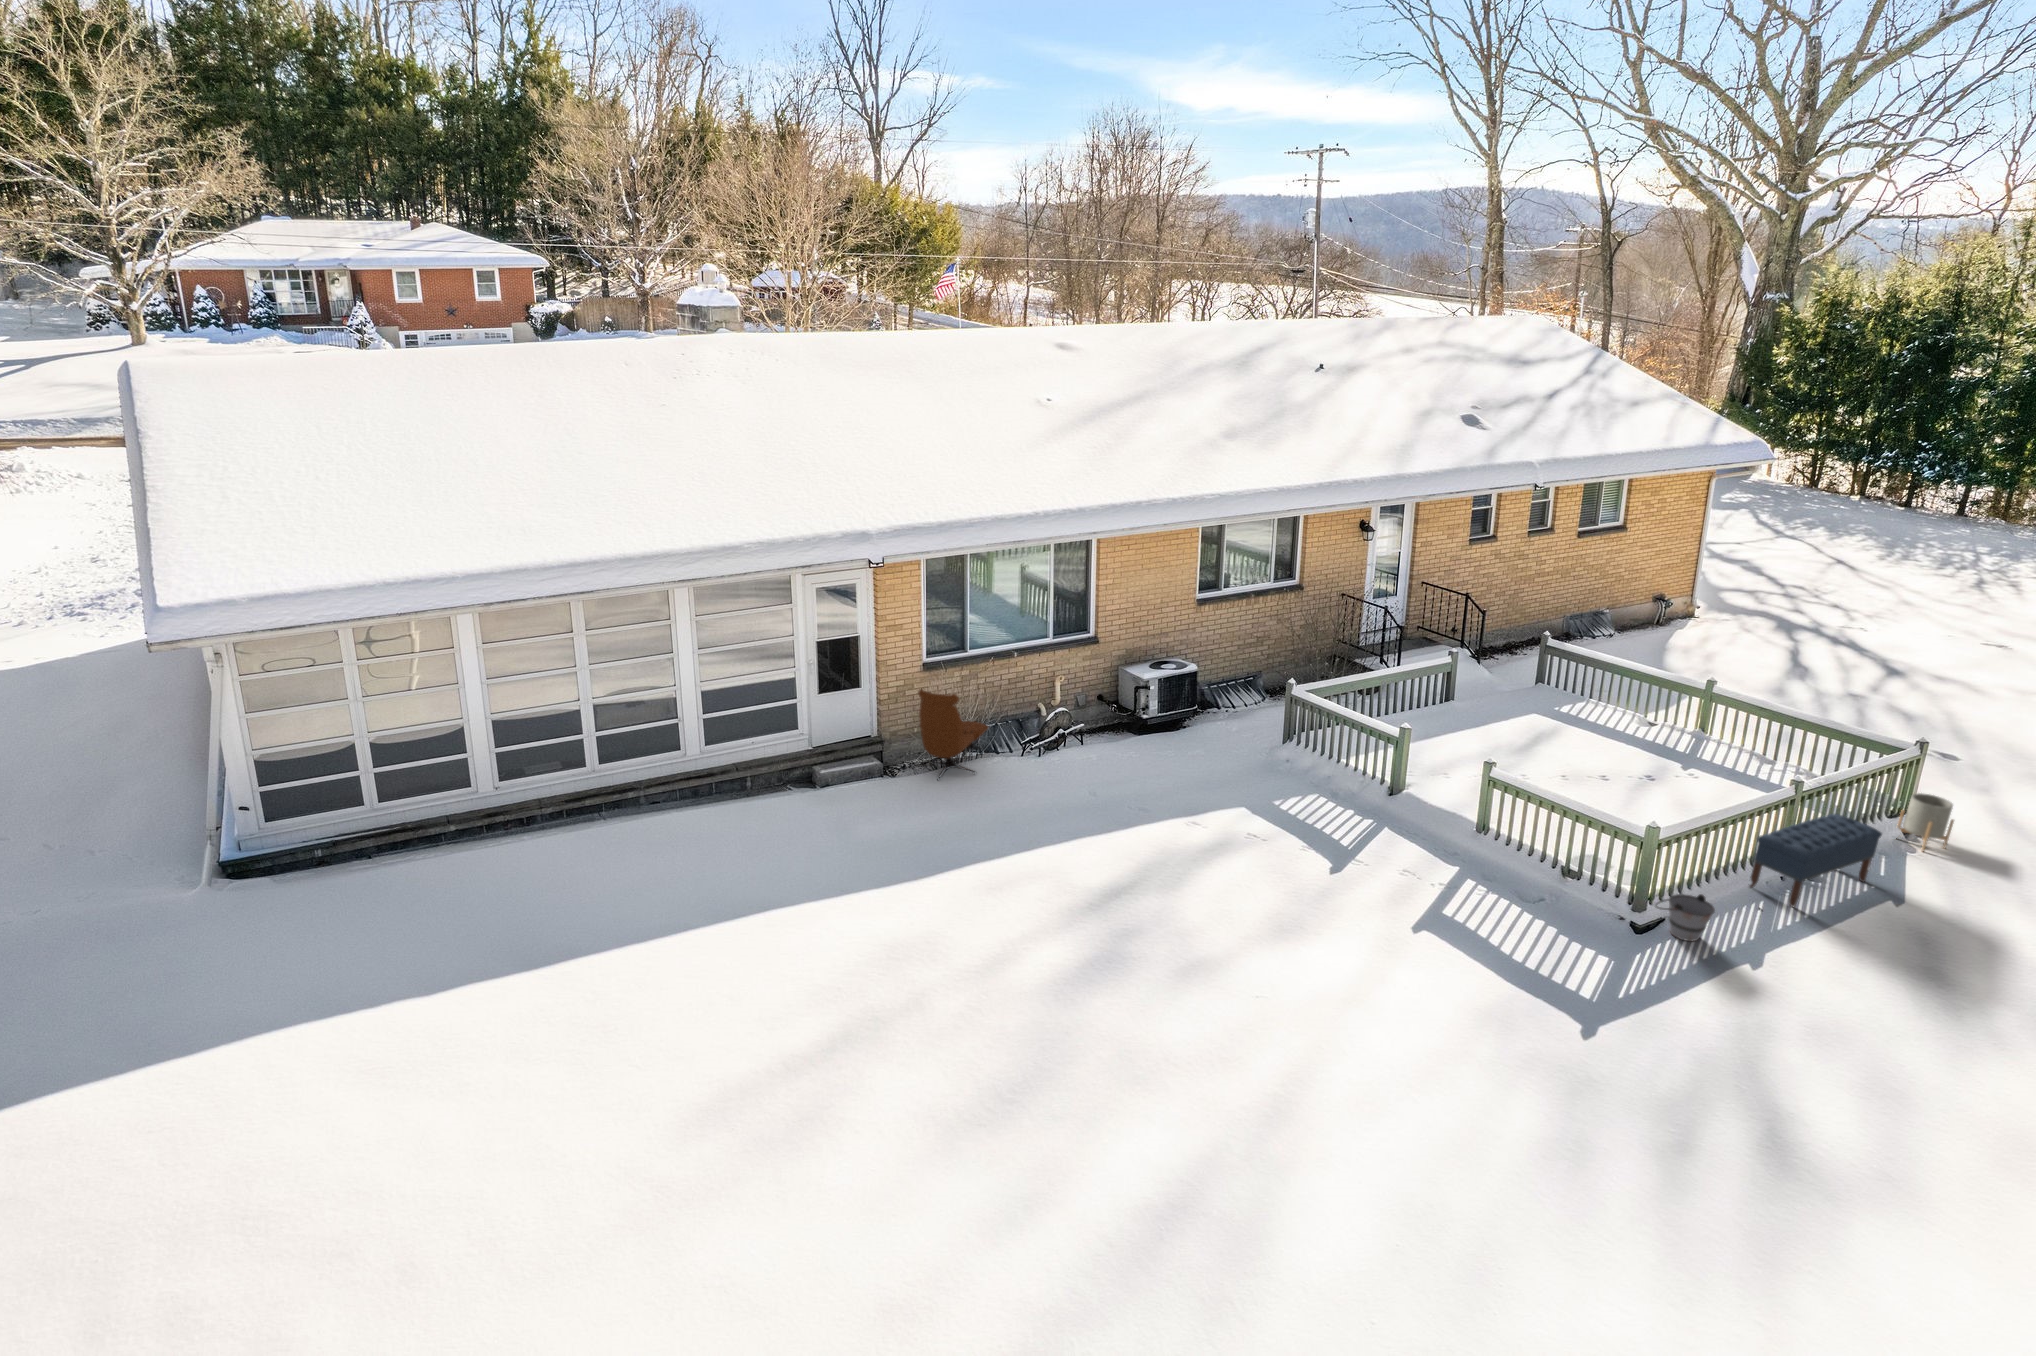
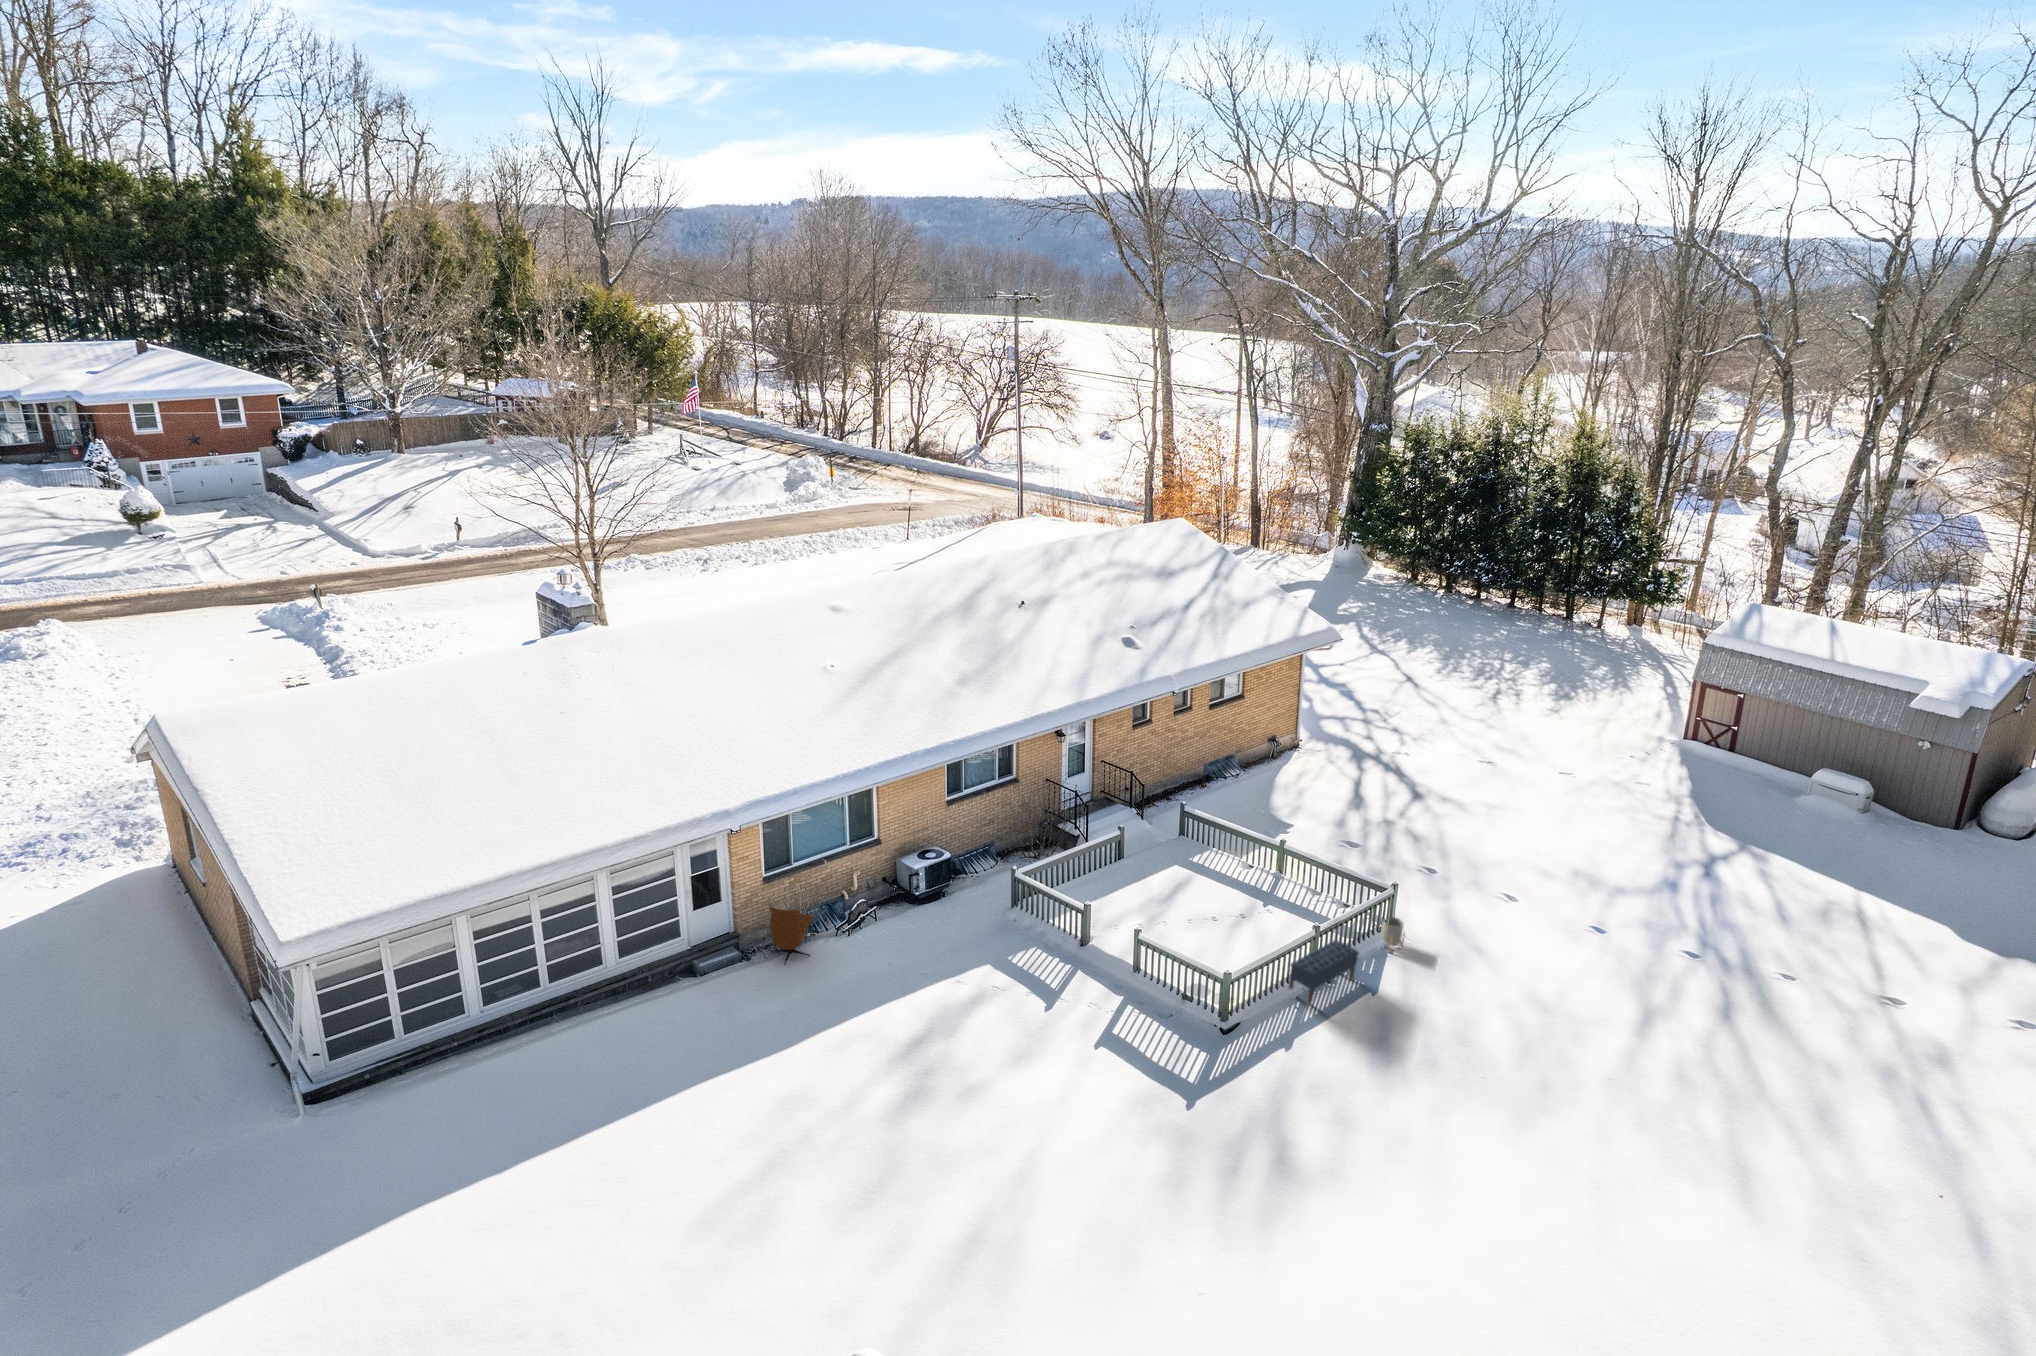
bucket: present [1655,894,1715,941] -> none [1231,1008,1262,1037]

